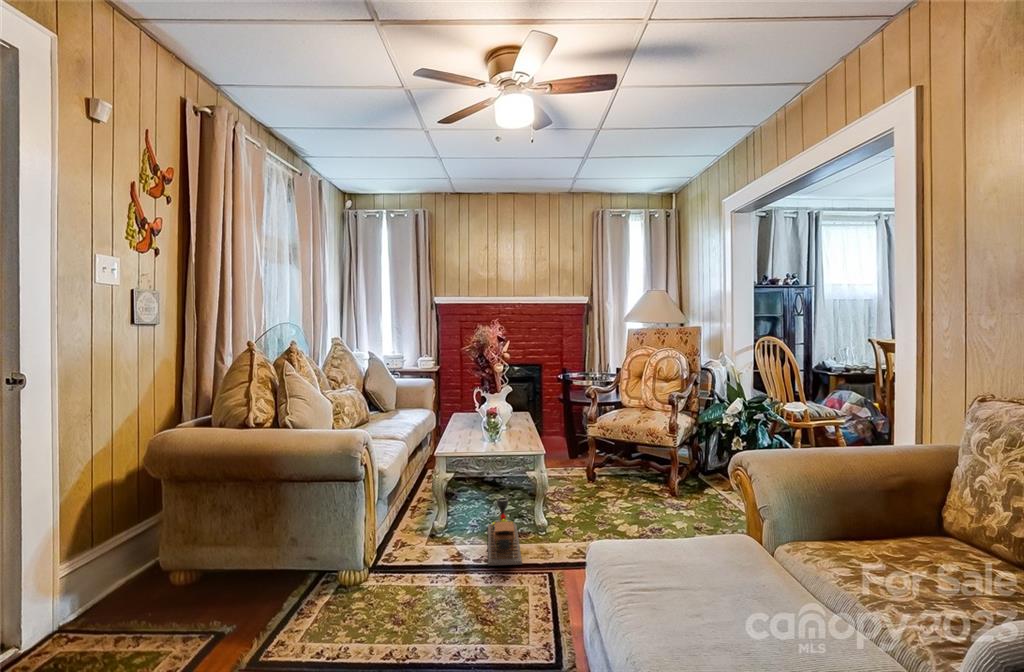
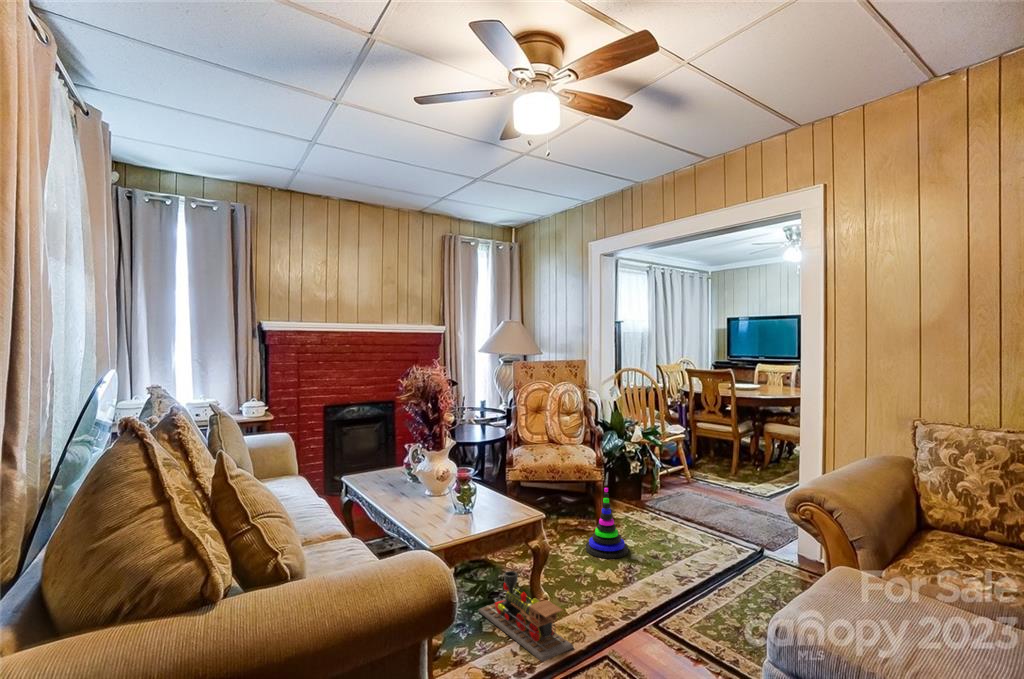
stacking toy: none [632,449,675,518] -> present [586,488,628,558]

